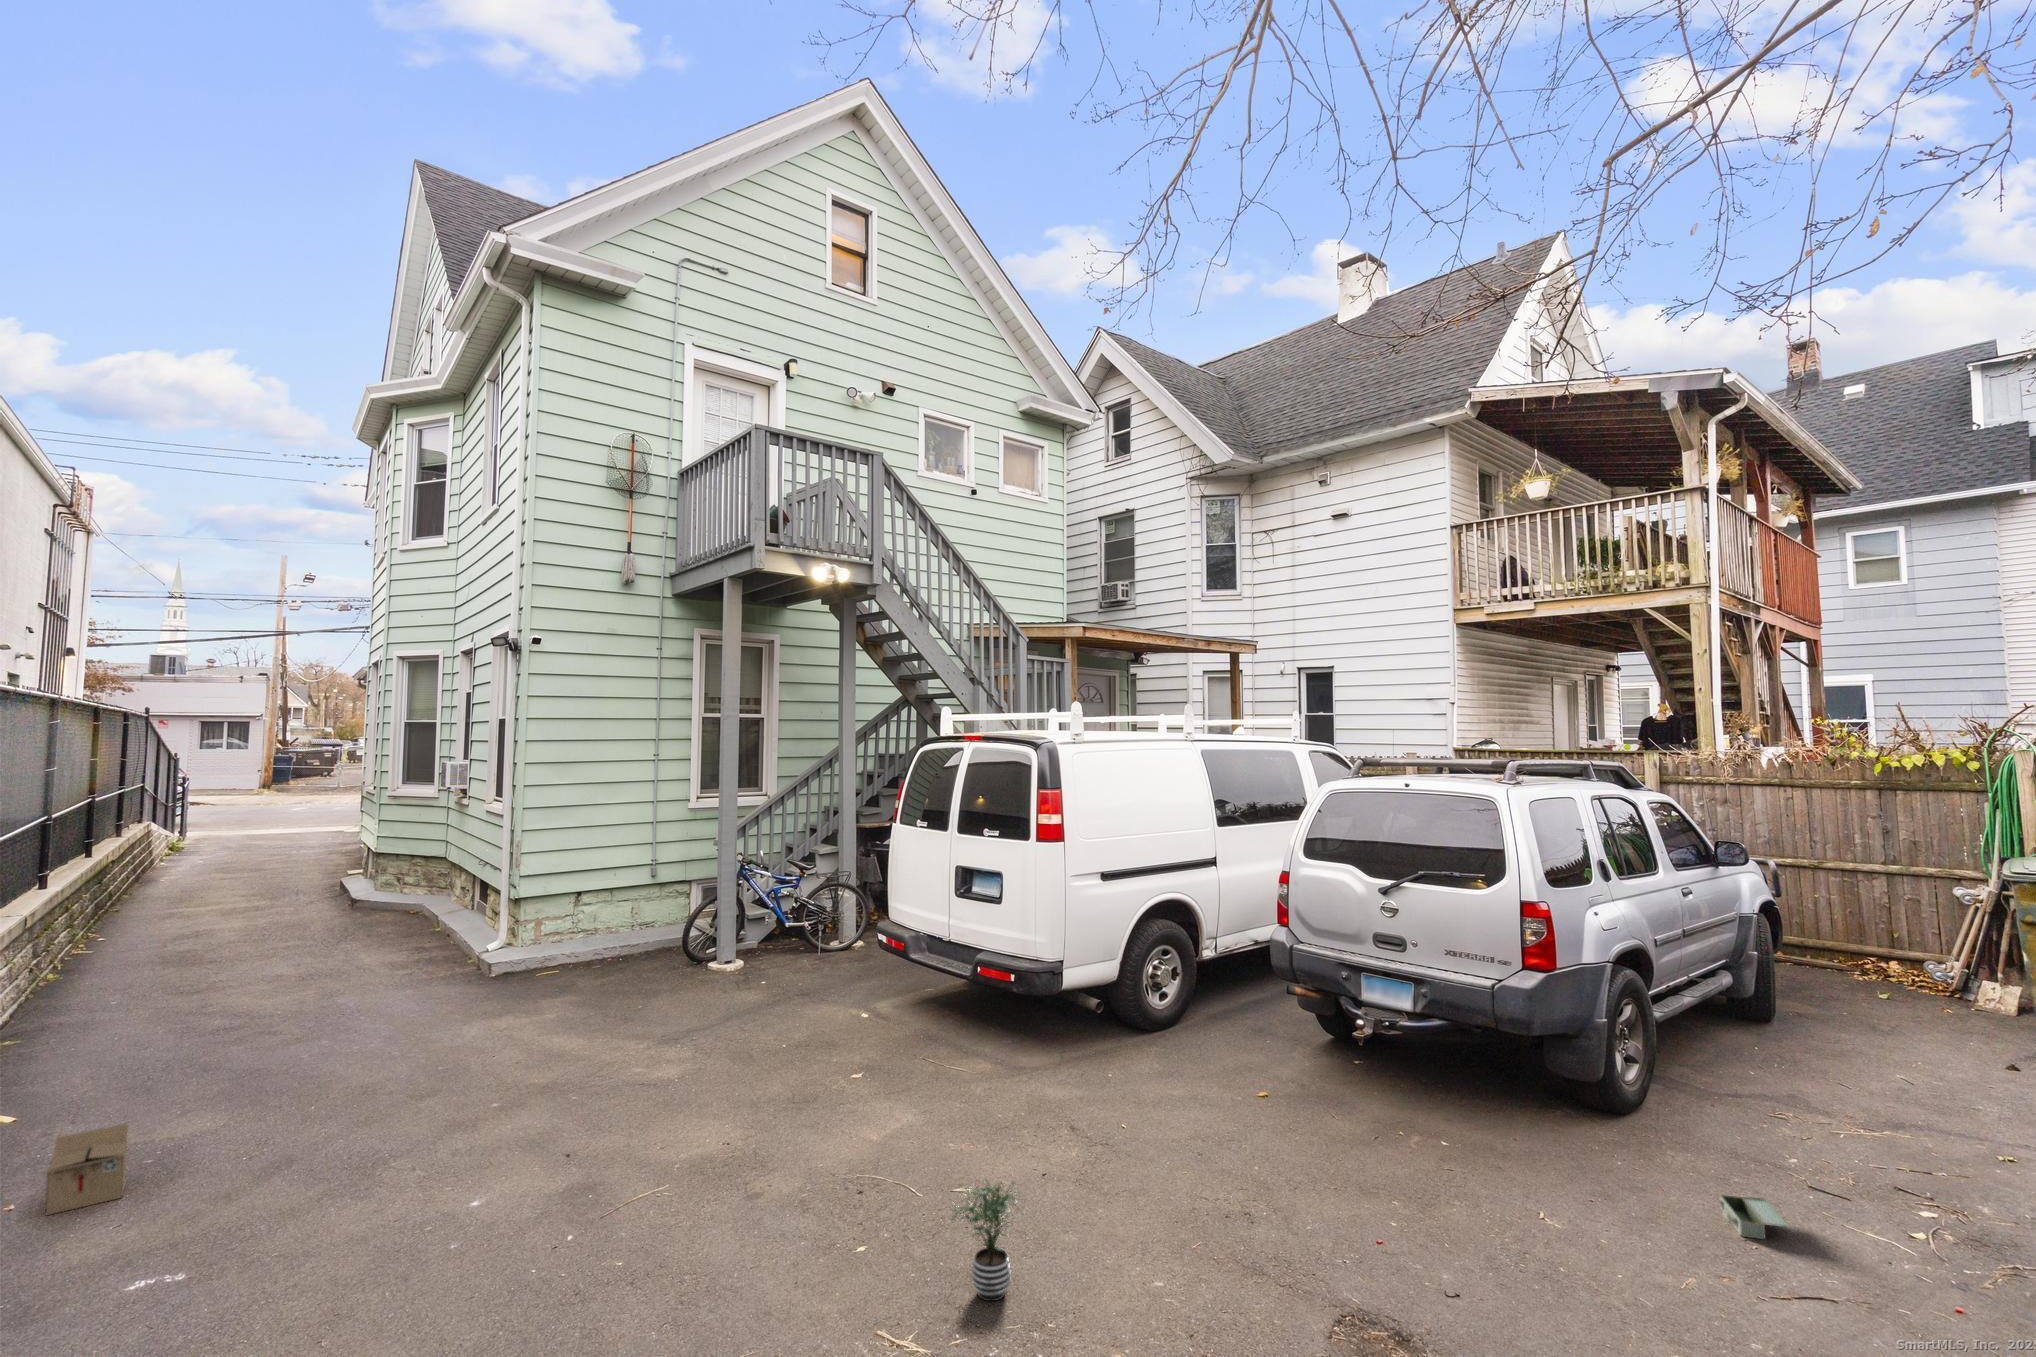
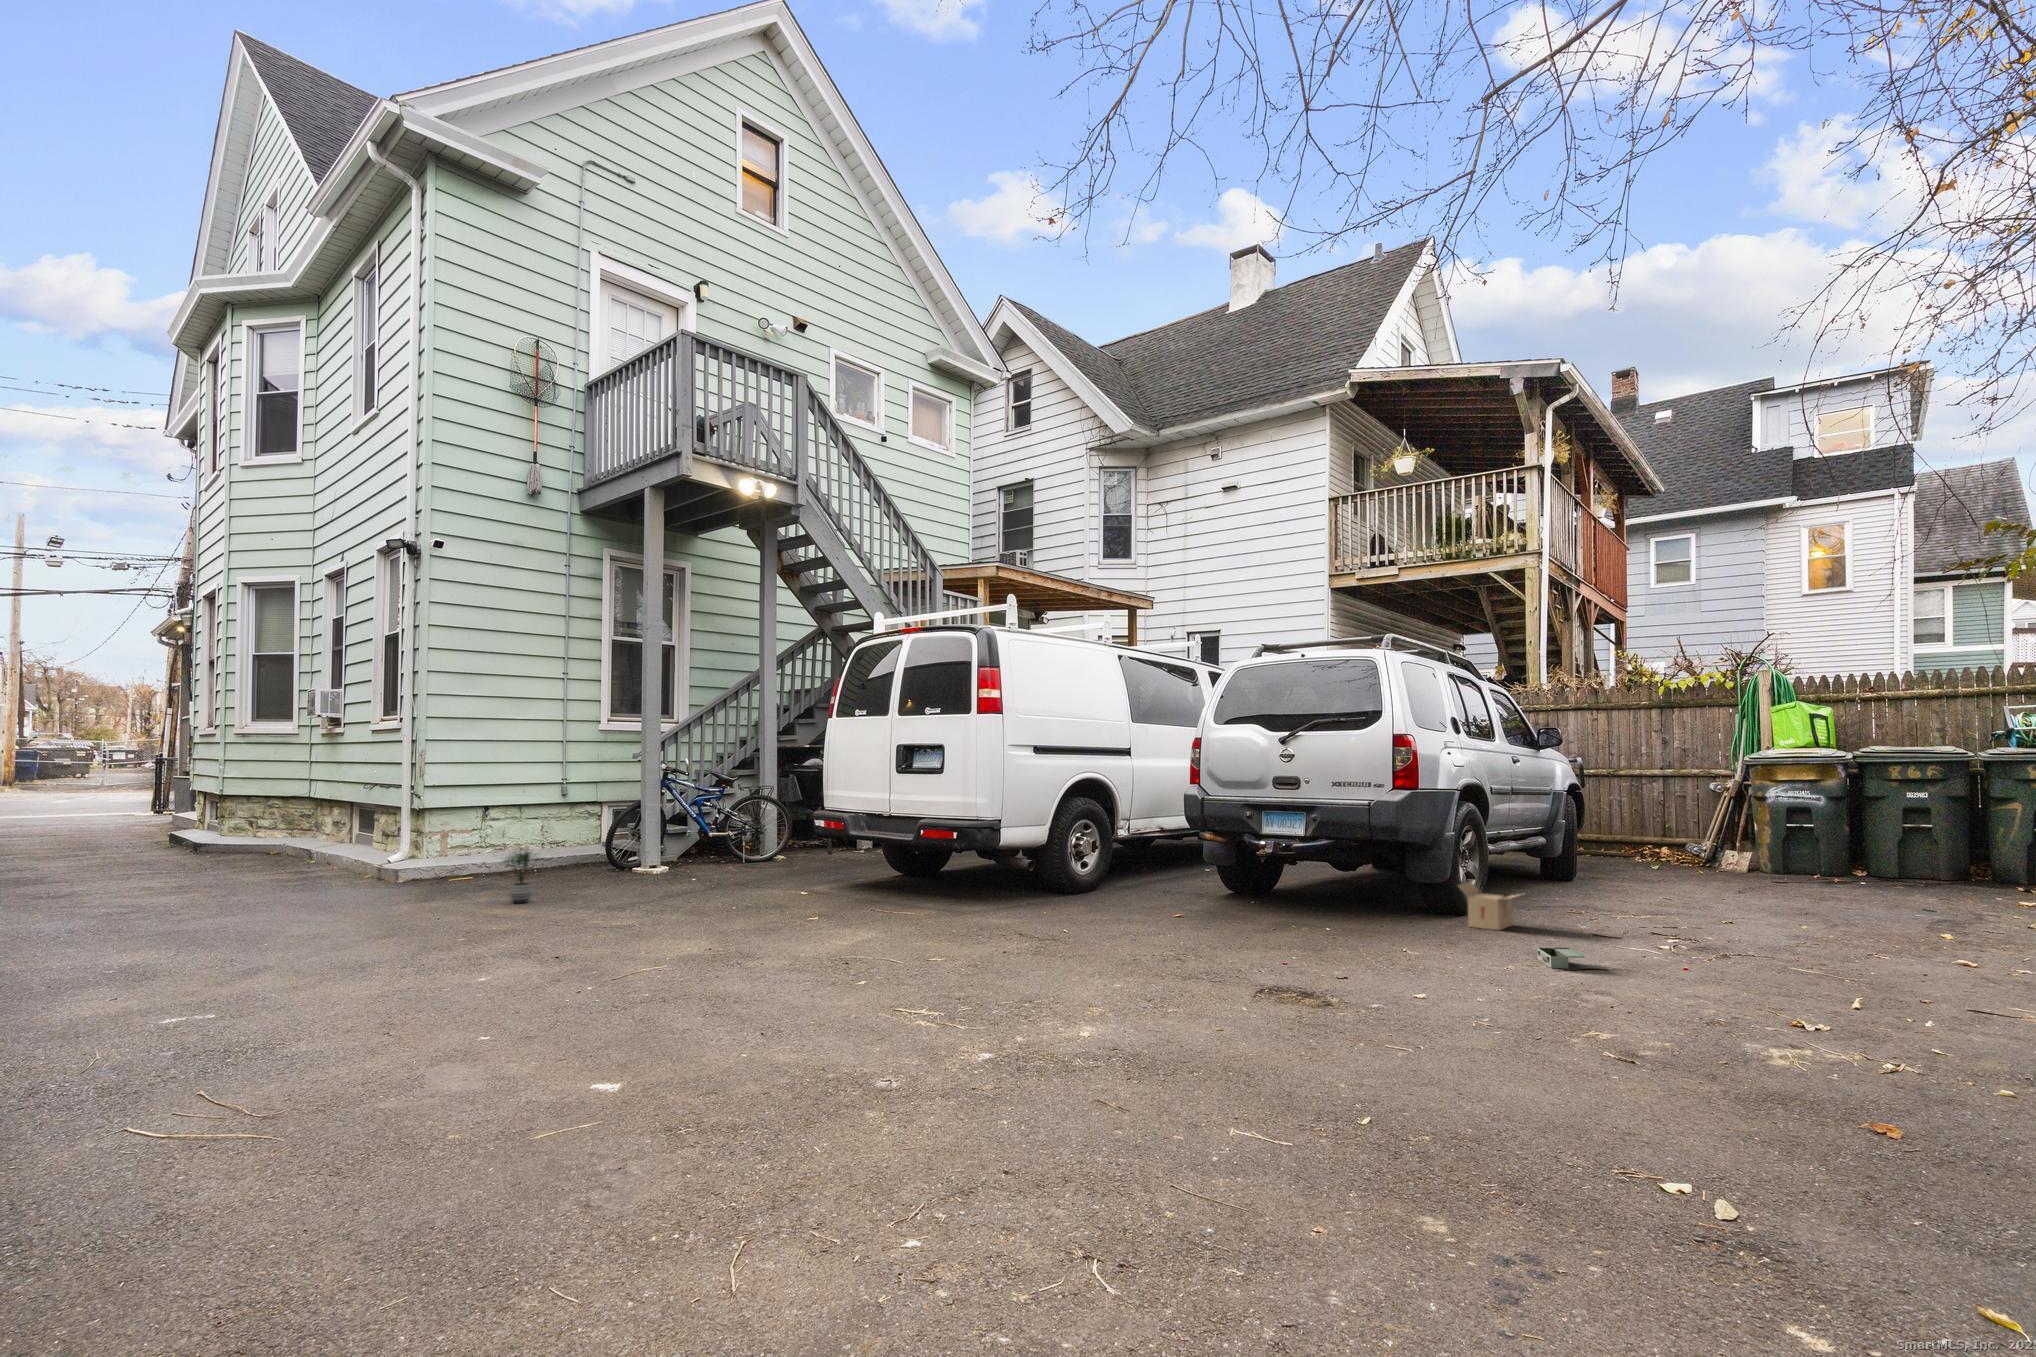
cardboard box: present [46,1124,128,1215] -> present [1458,882,1525,930]
potted plant: present [951,1182,1020,1301] -> present [504,850,539,903]

